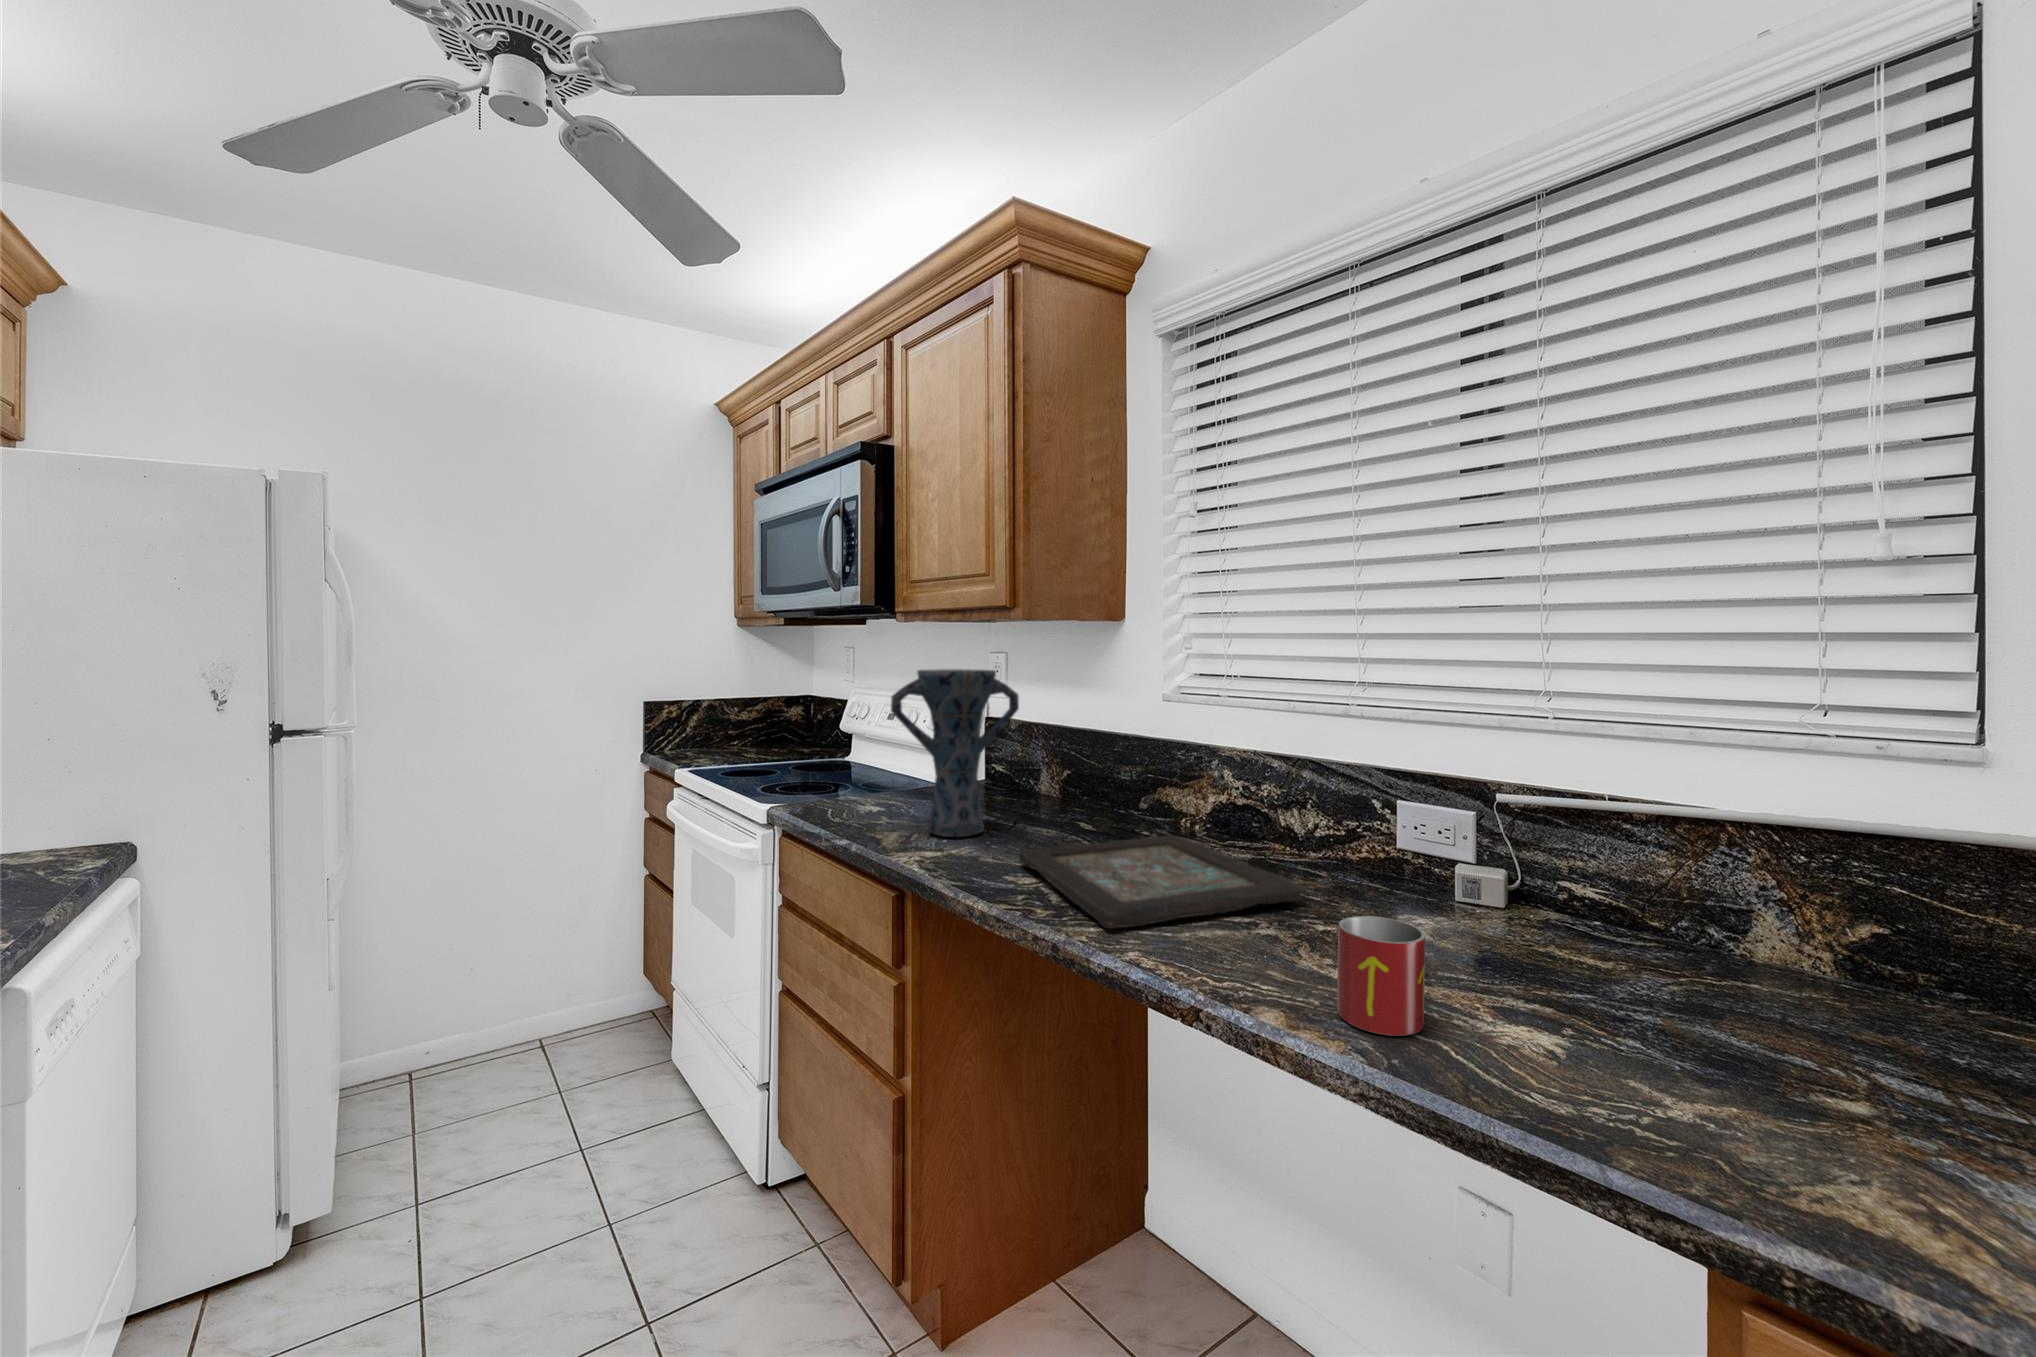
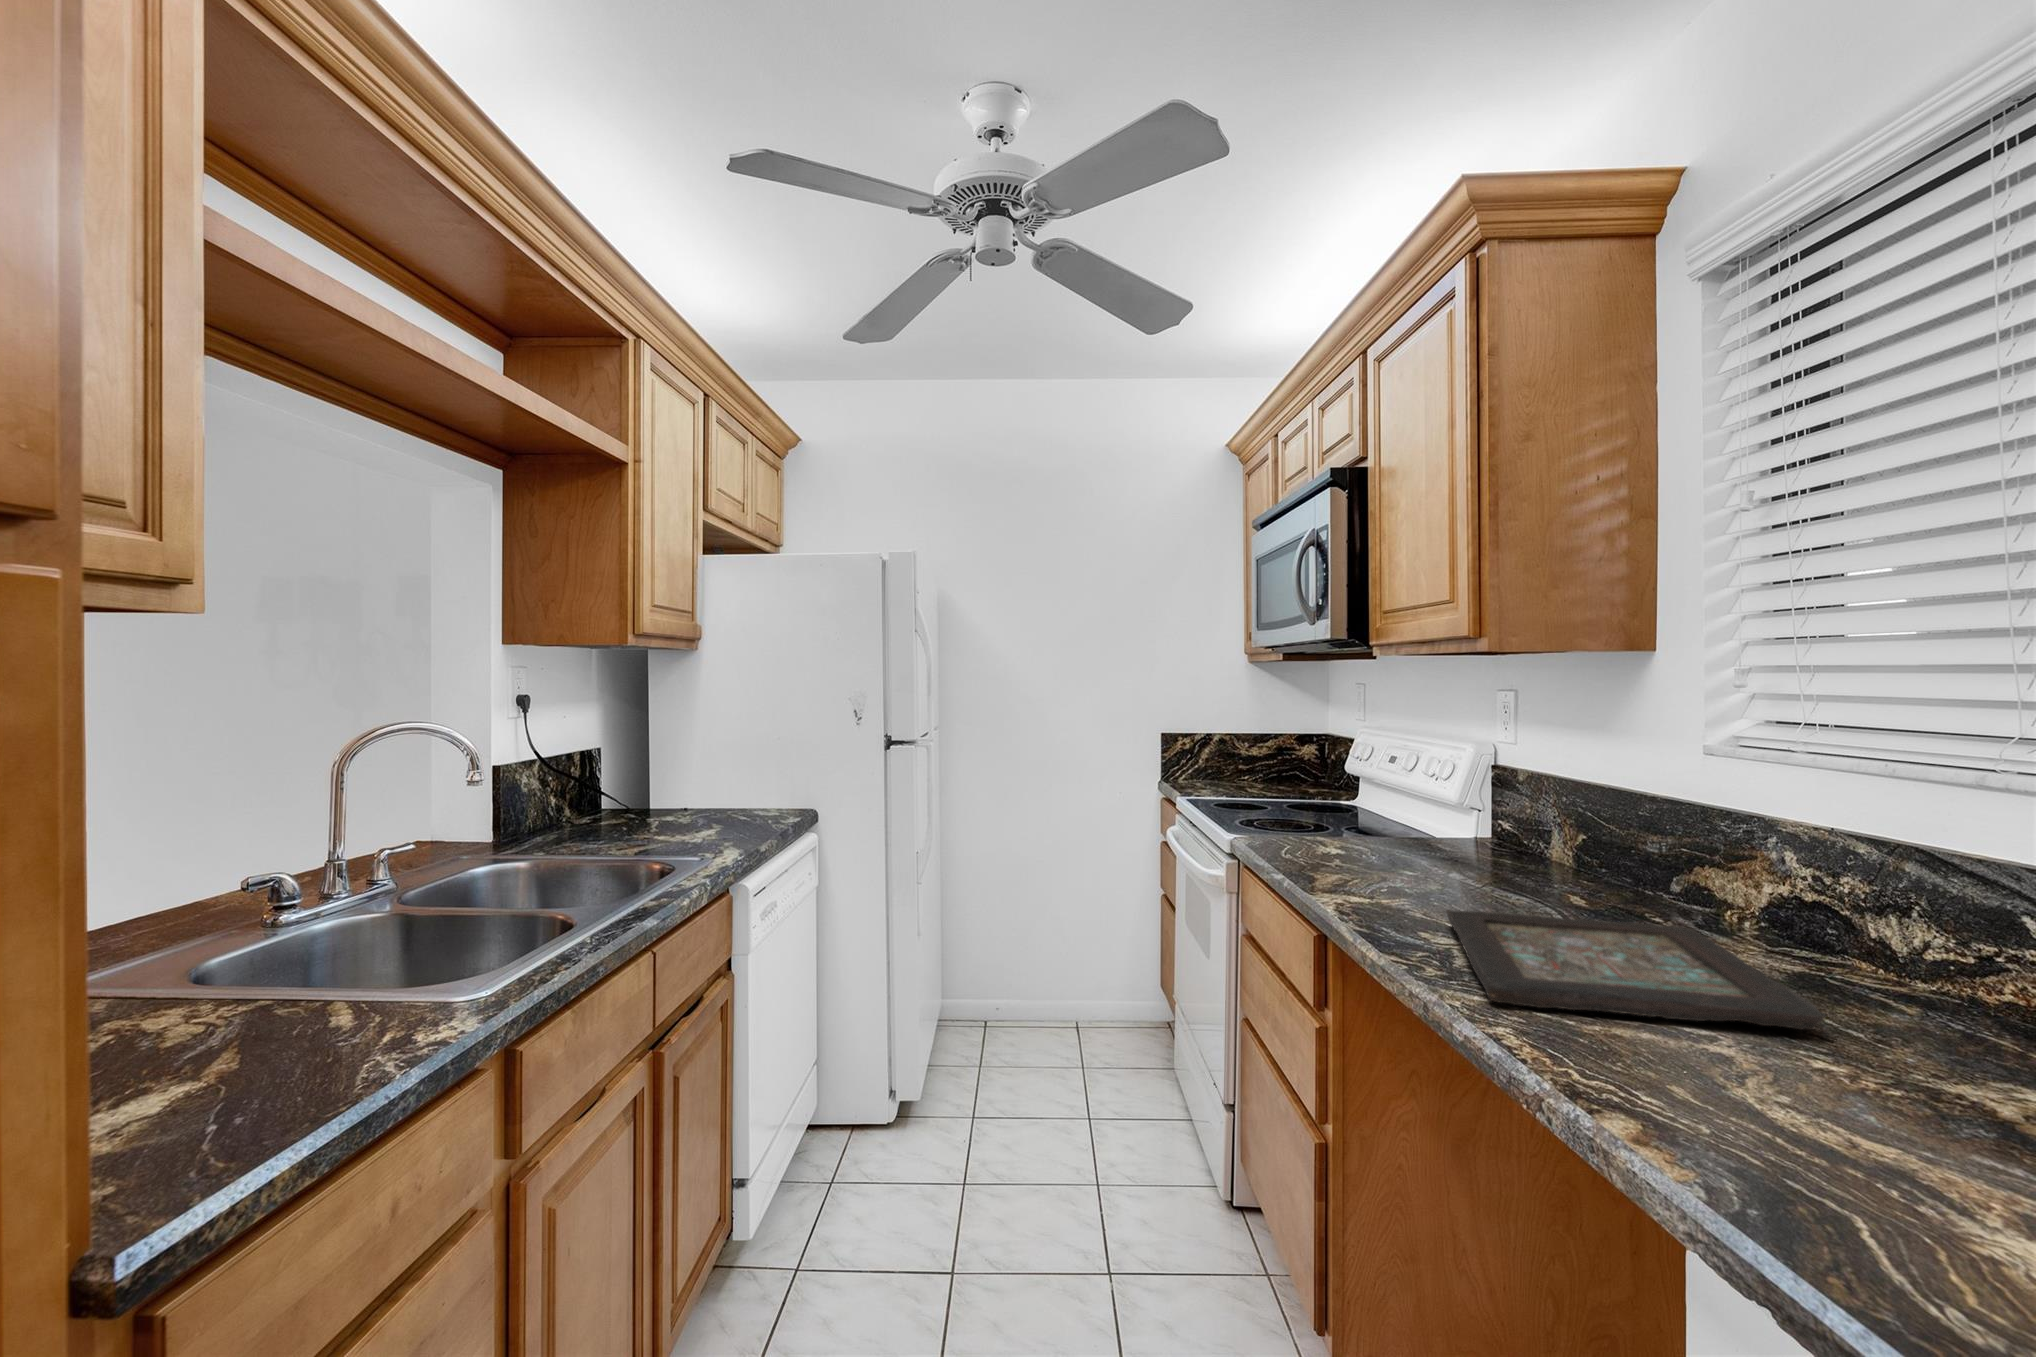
vase: present [891,669,1019,837] -> none [1328,707,1486,890]
mug: present [1337,916,1425,1036] -> none [1717,1033,1852,1197]

